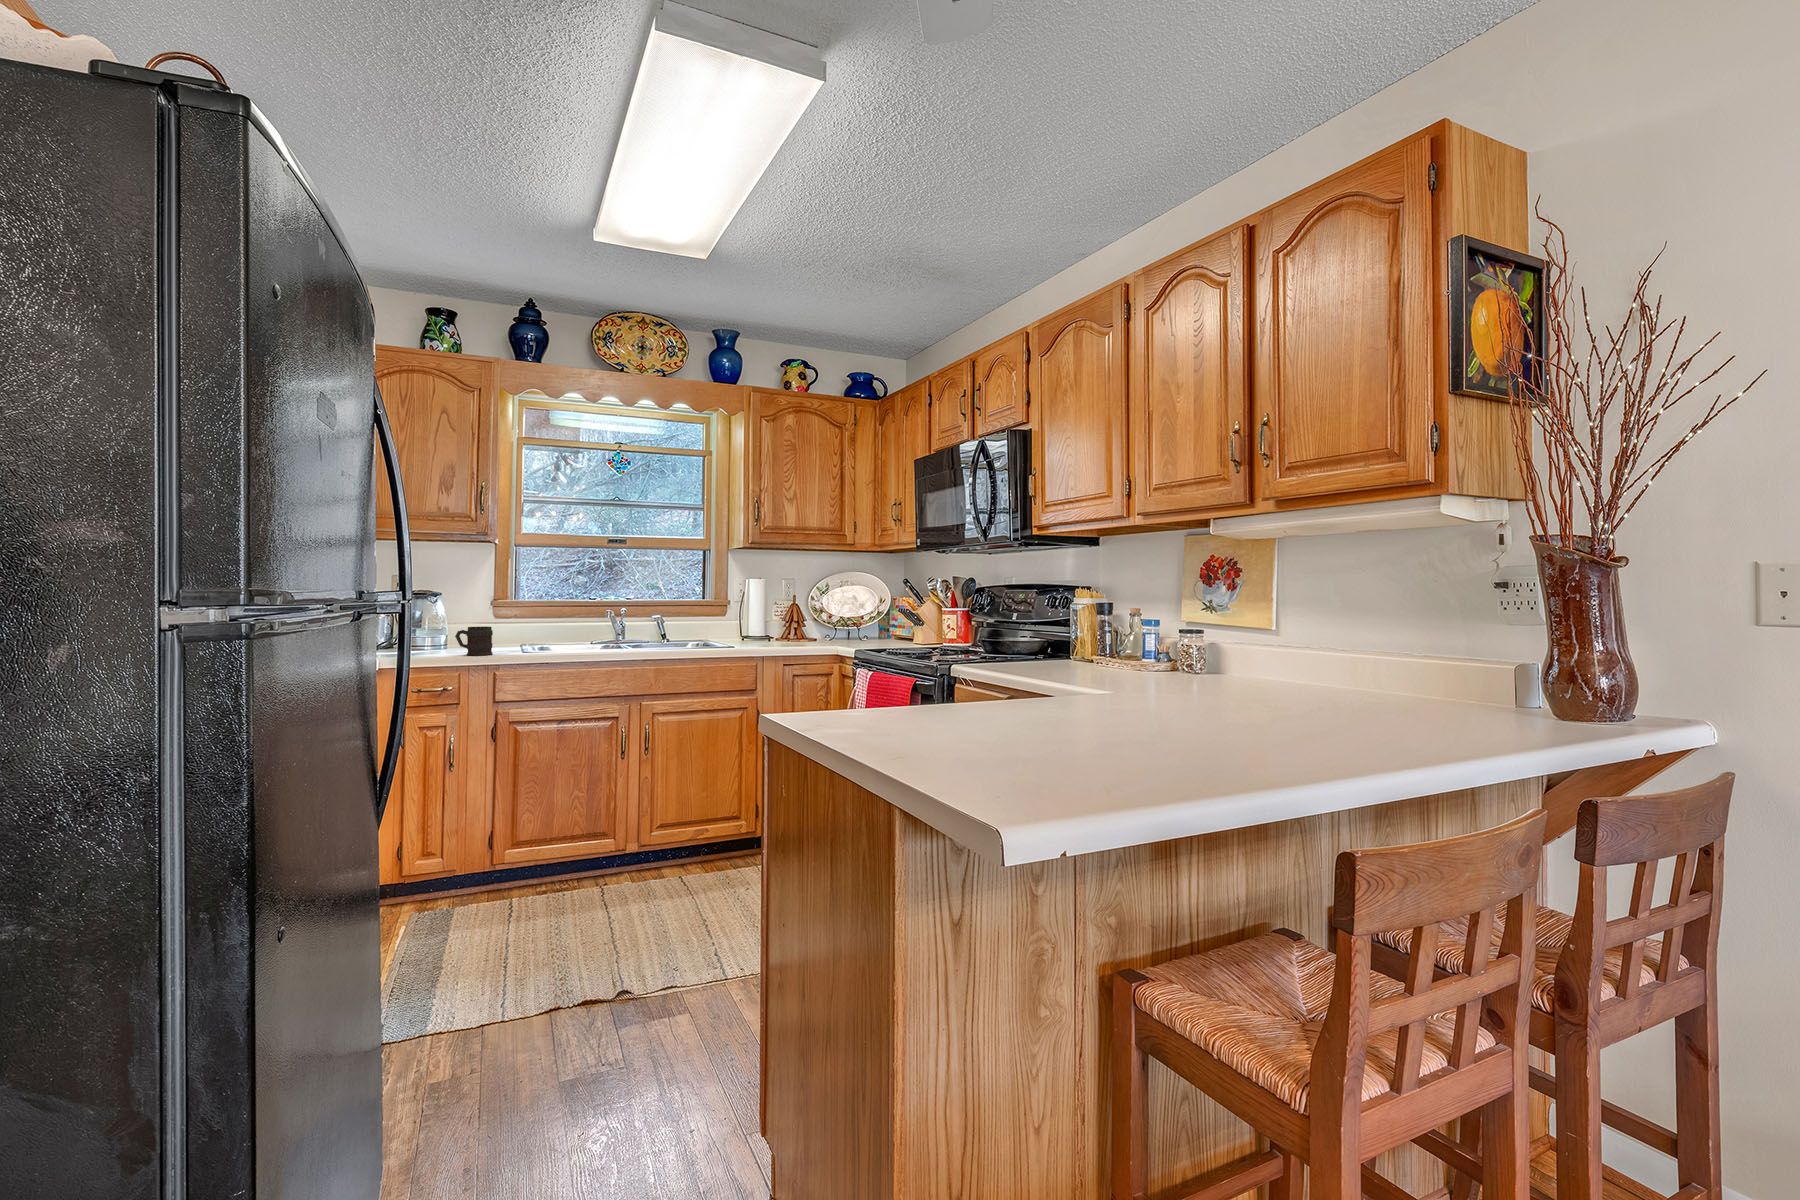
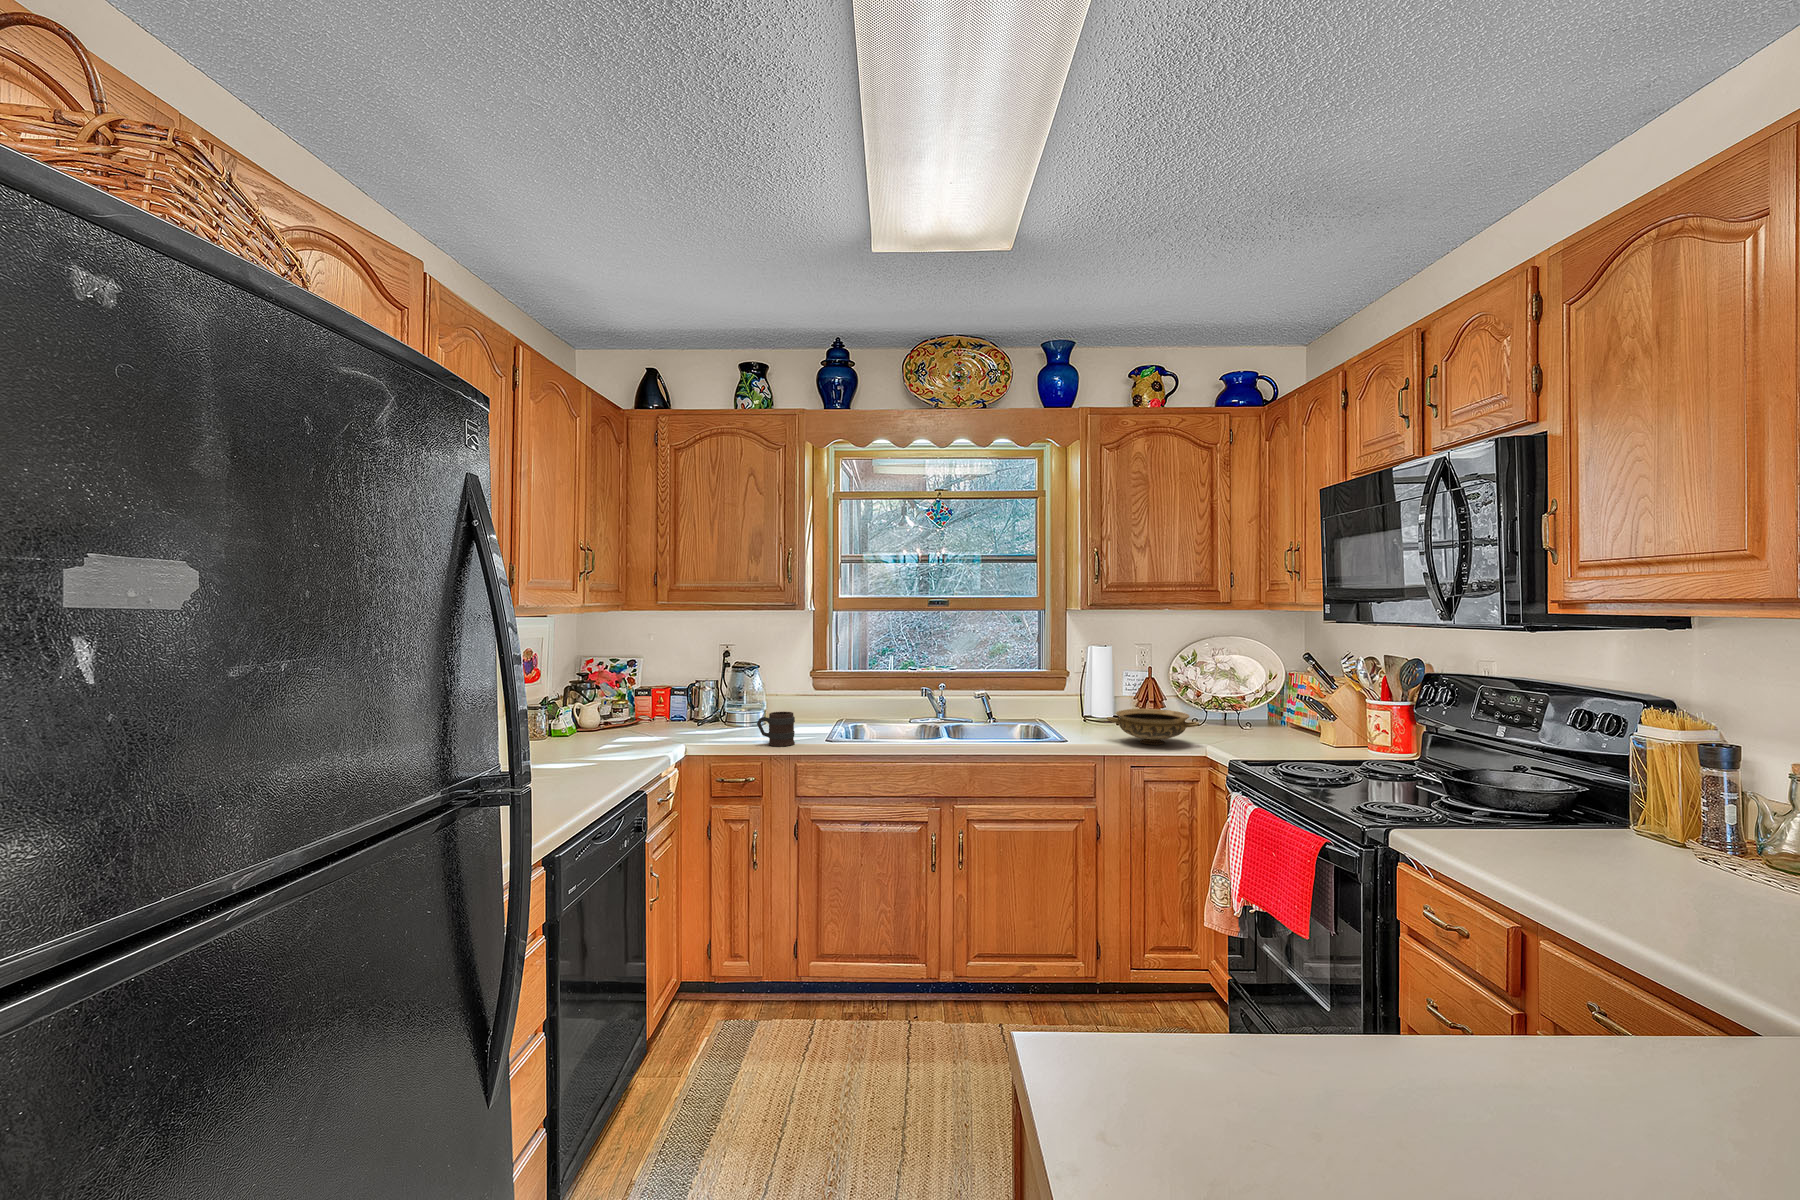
ceramic bowl: none [765,624,833,647] -> present [1107,709,1199,744]

